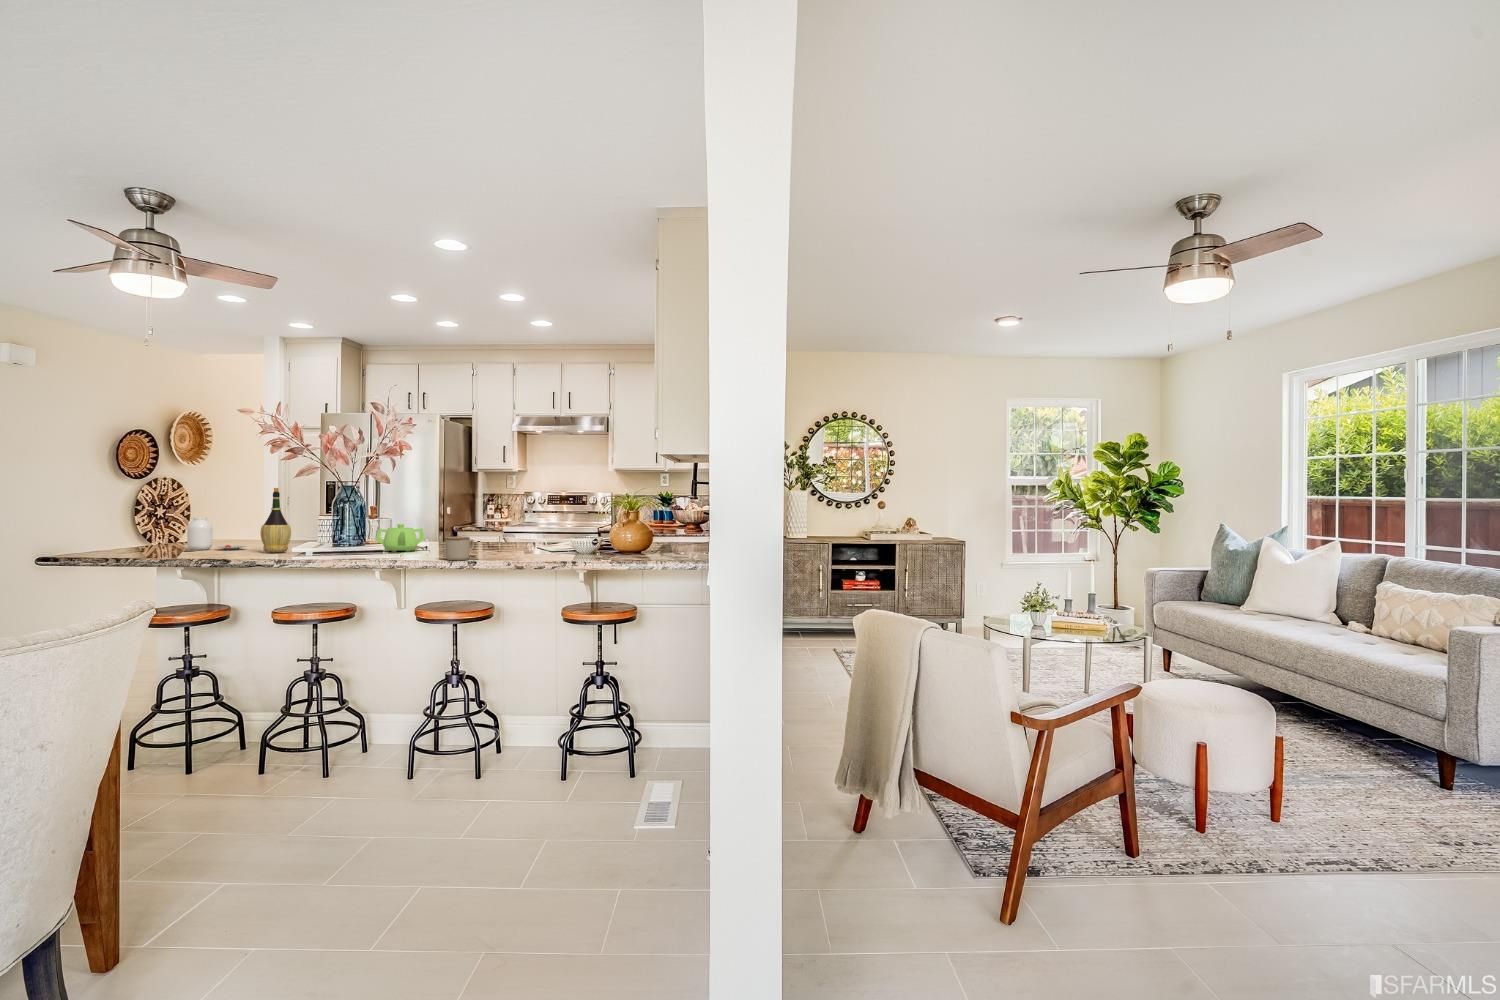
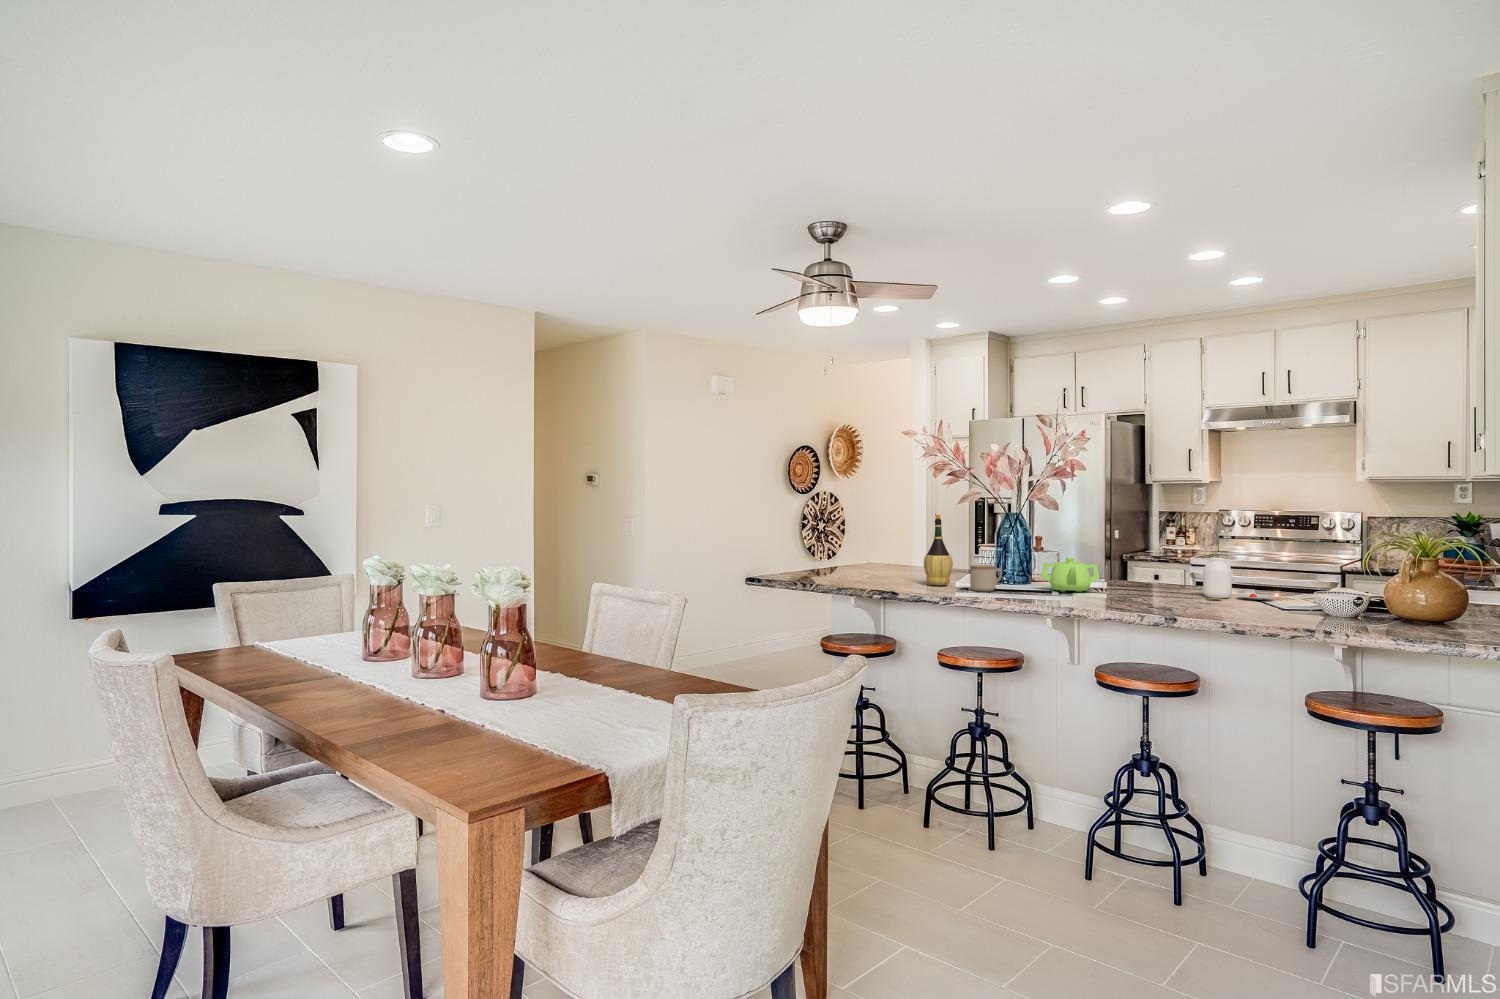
jar: present [183,518,246,551] -> present [1203,558,1275,600]
mug: present [445,537,474,560] -> present [970,565,1002,591]

